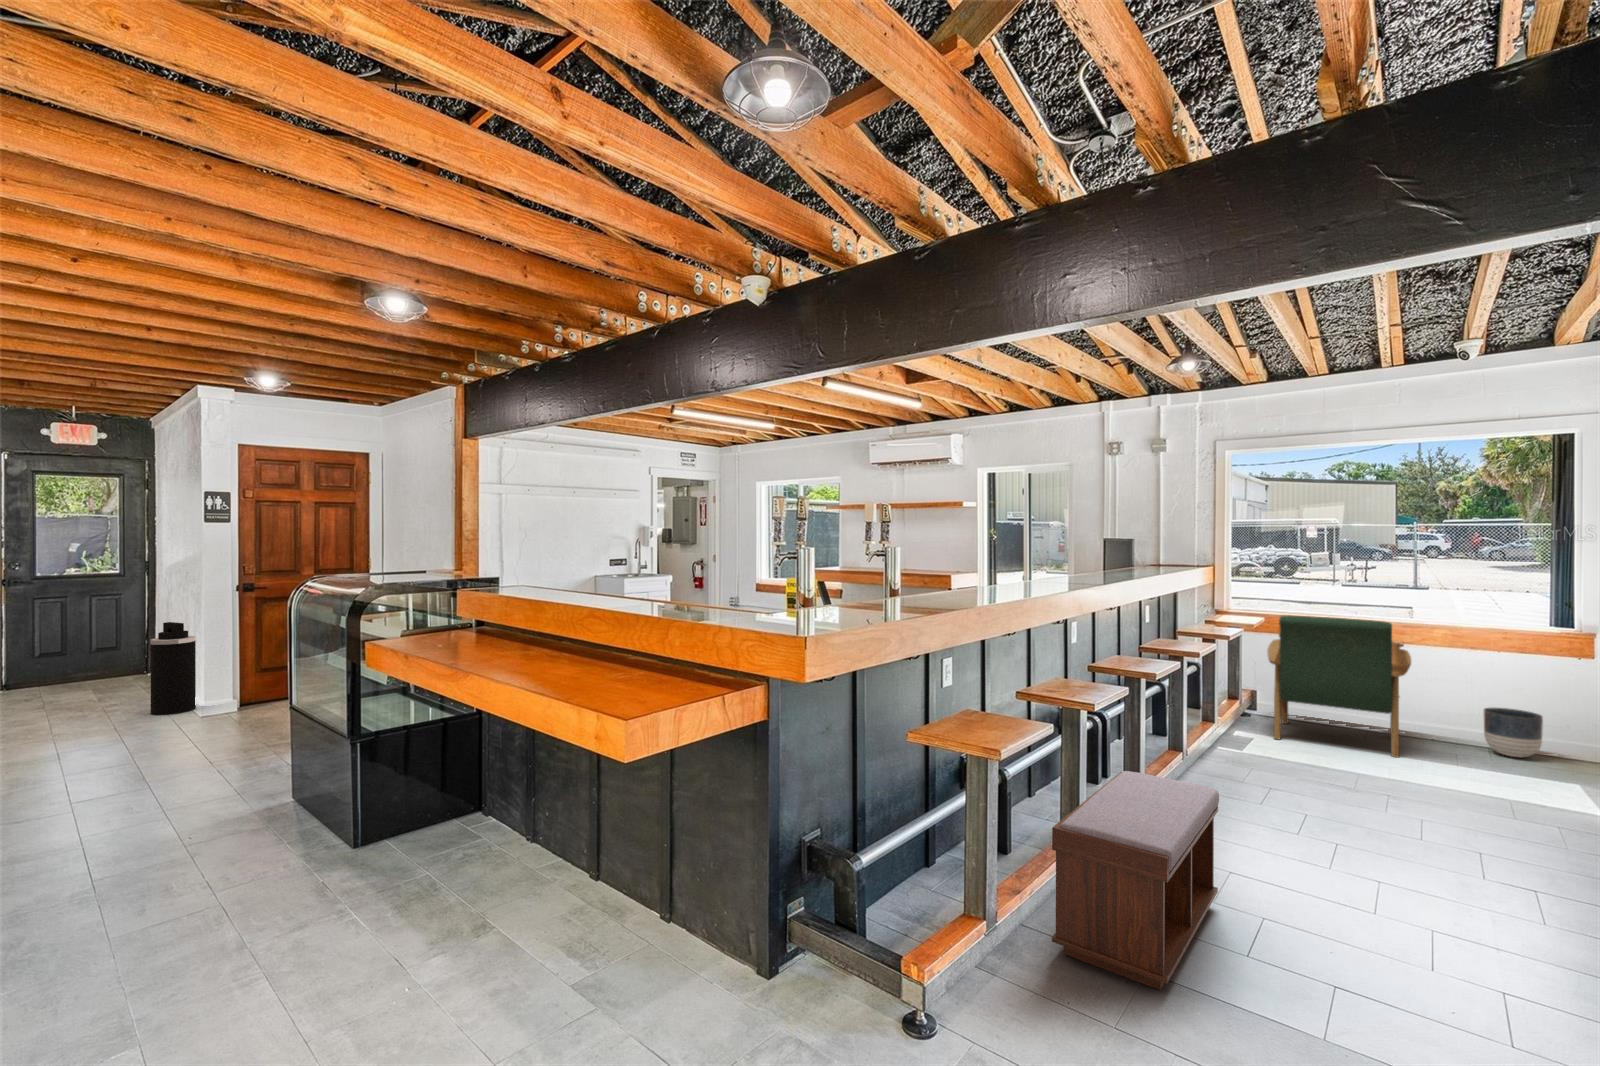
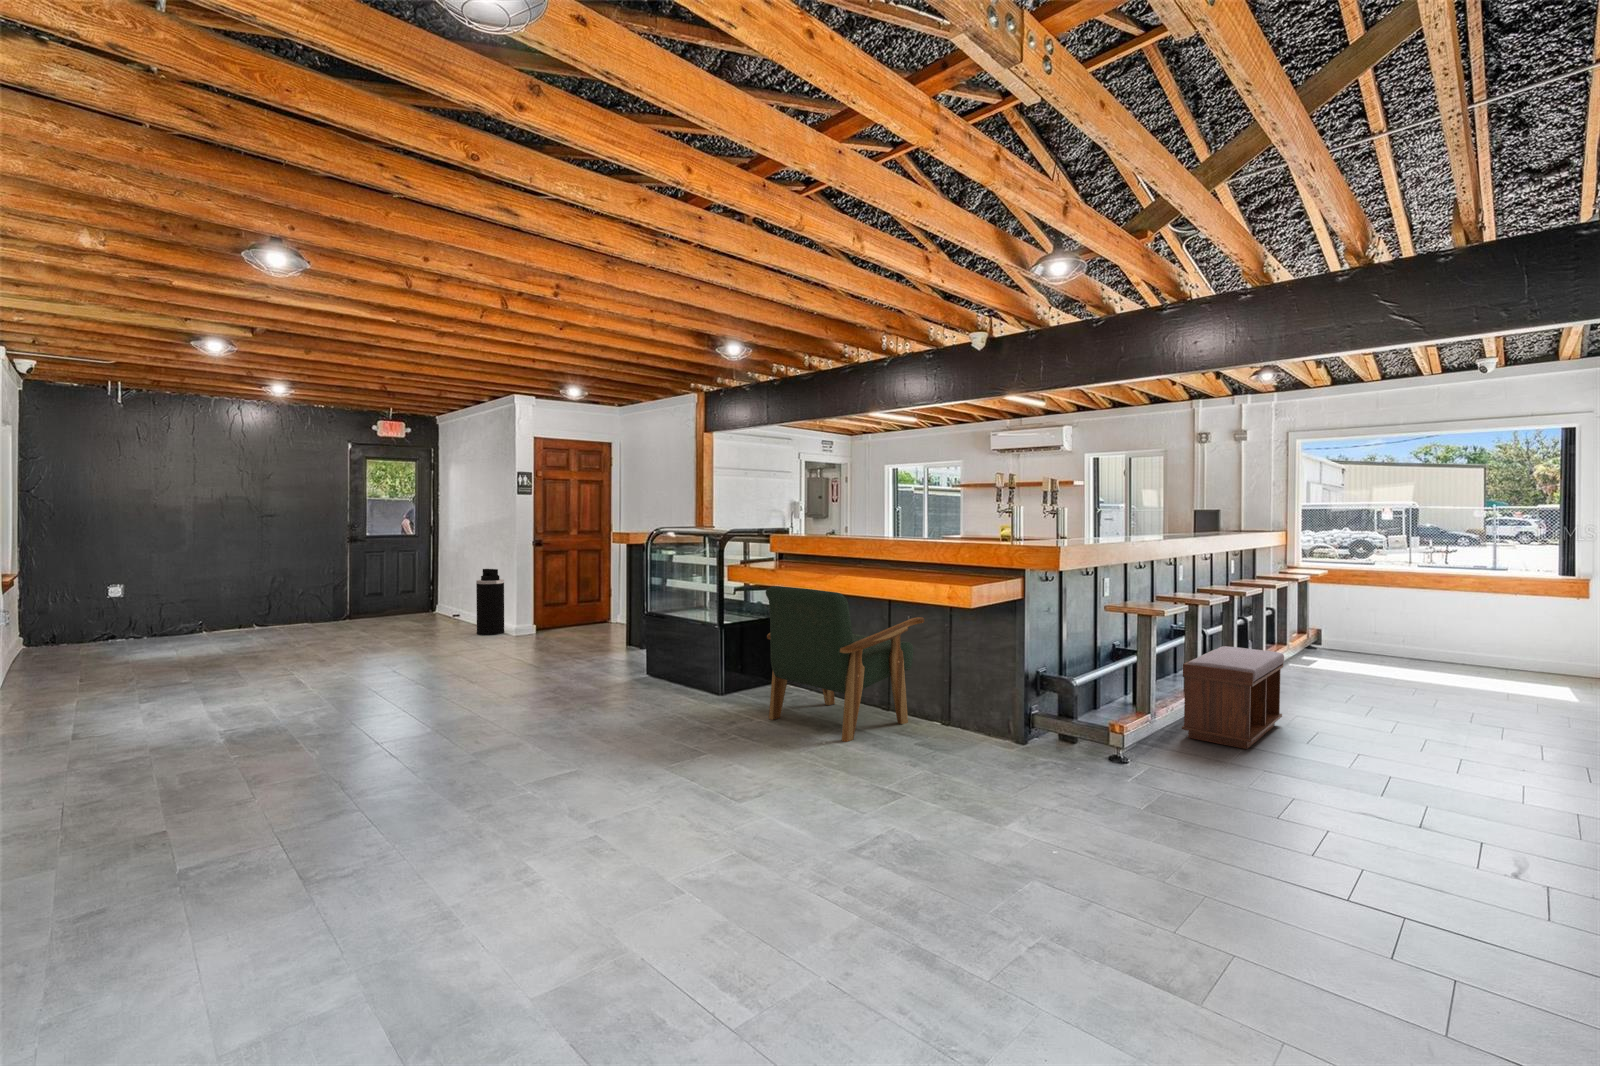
armchair: present [1268,615,1411,757] -> present [766,586,924,742]
planter: present [1484,708,1543,757] -> none [1496,636,1540,671]

